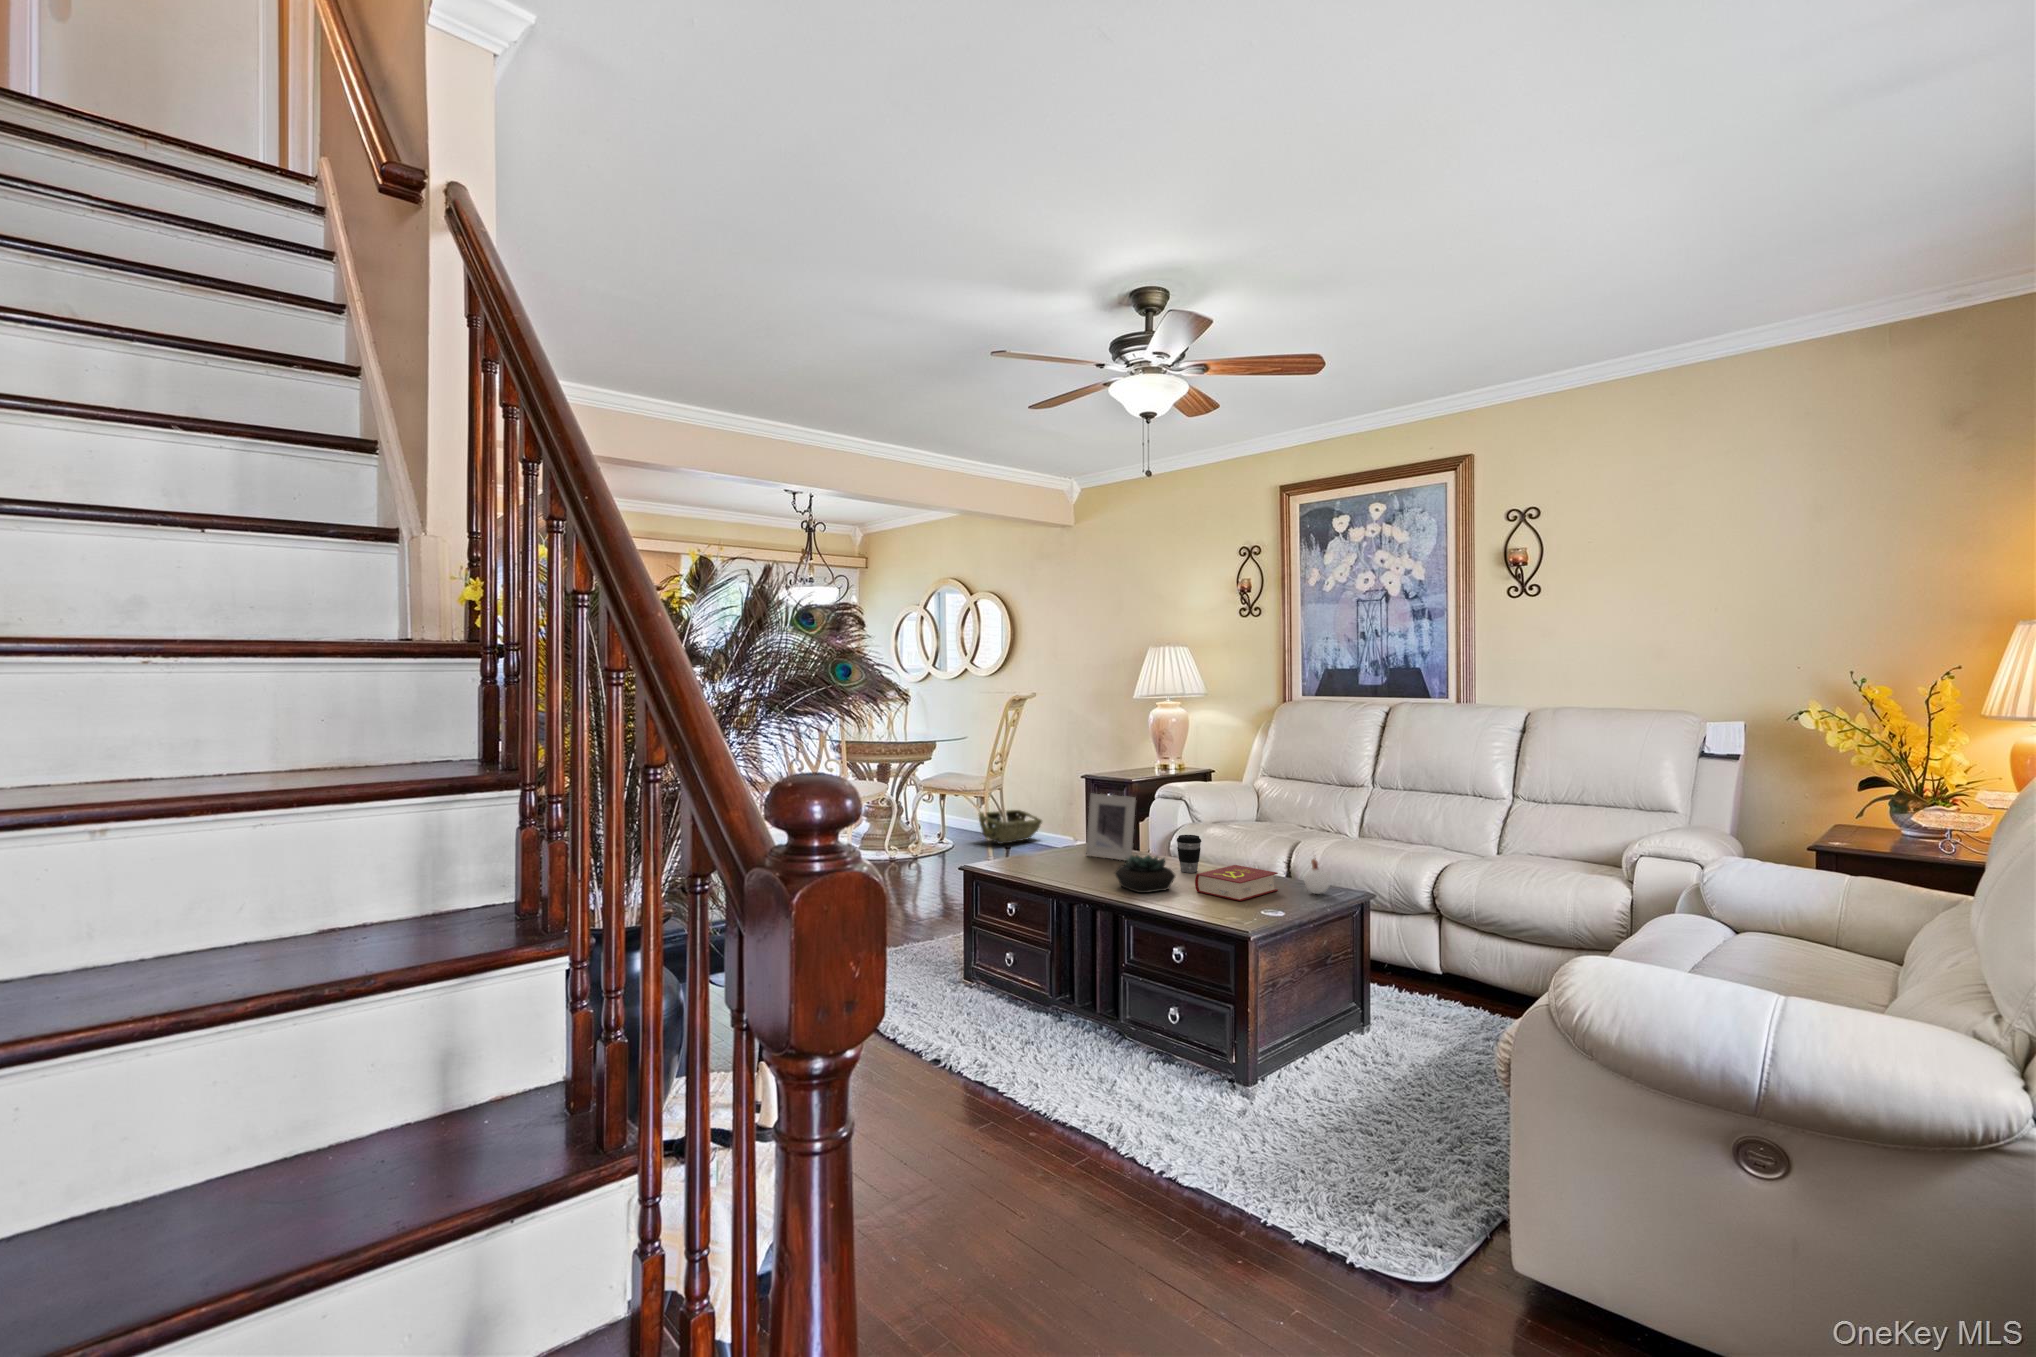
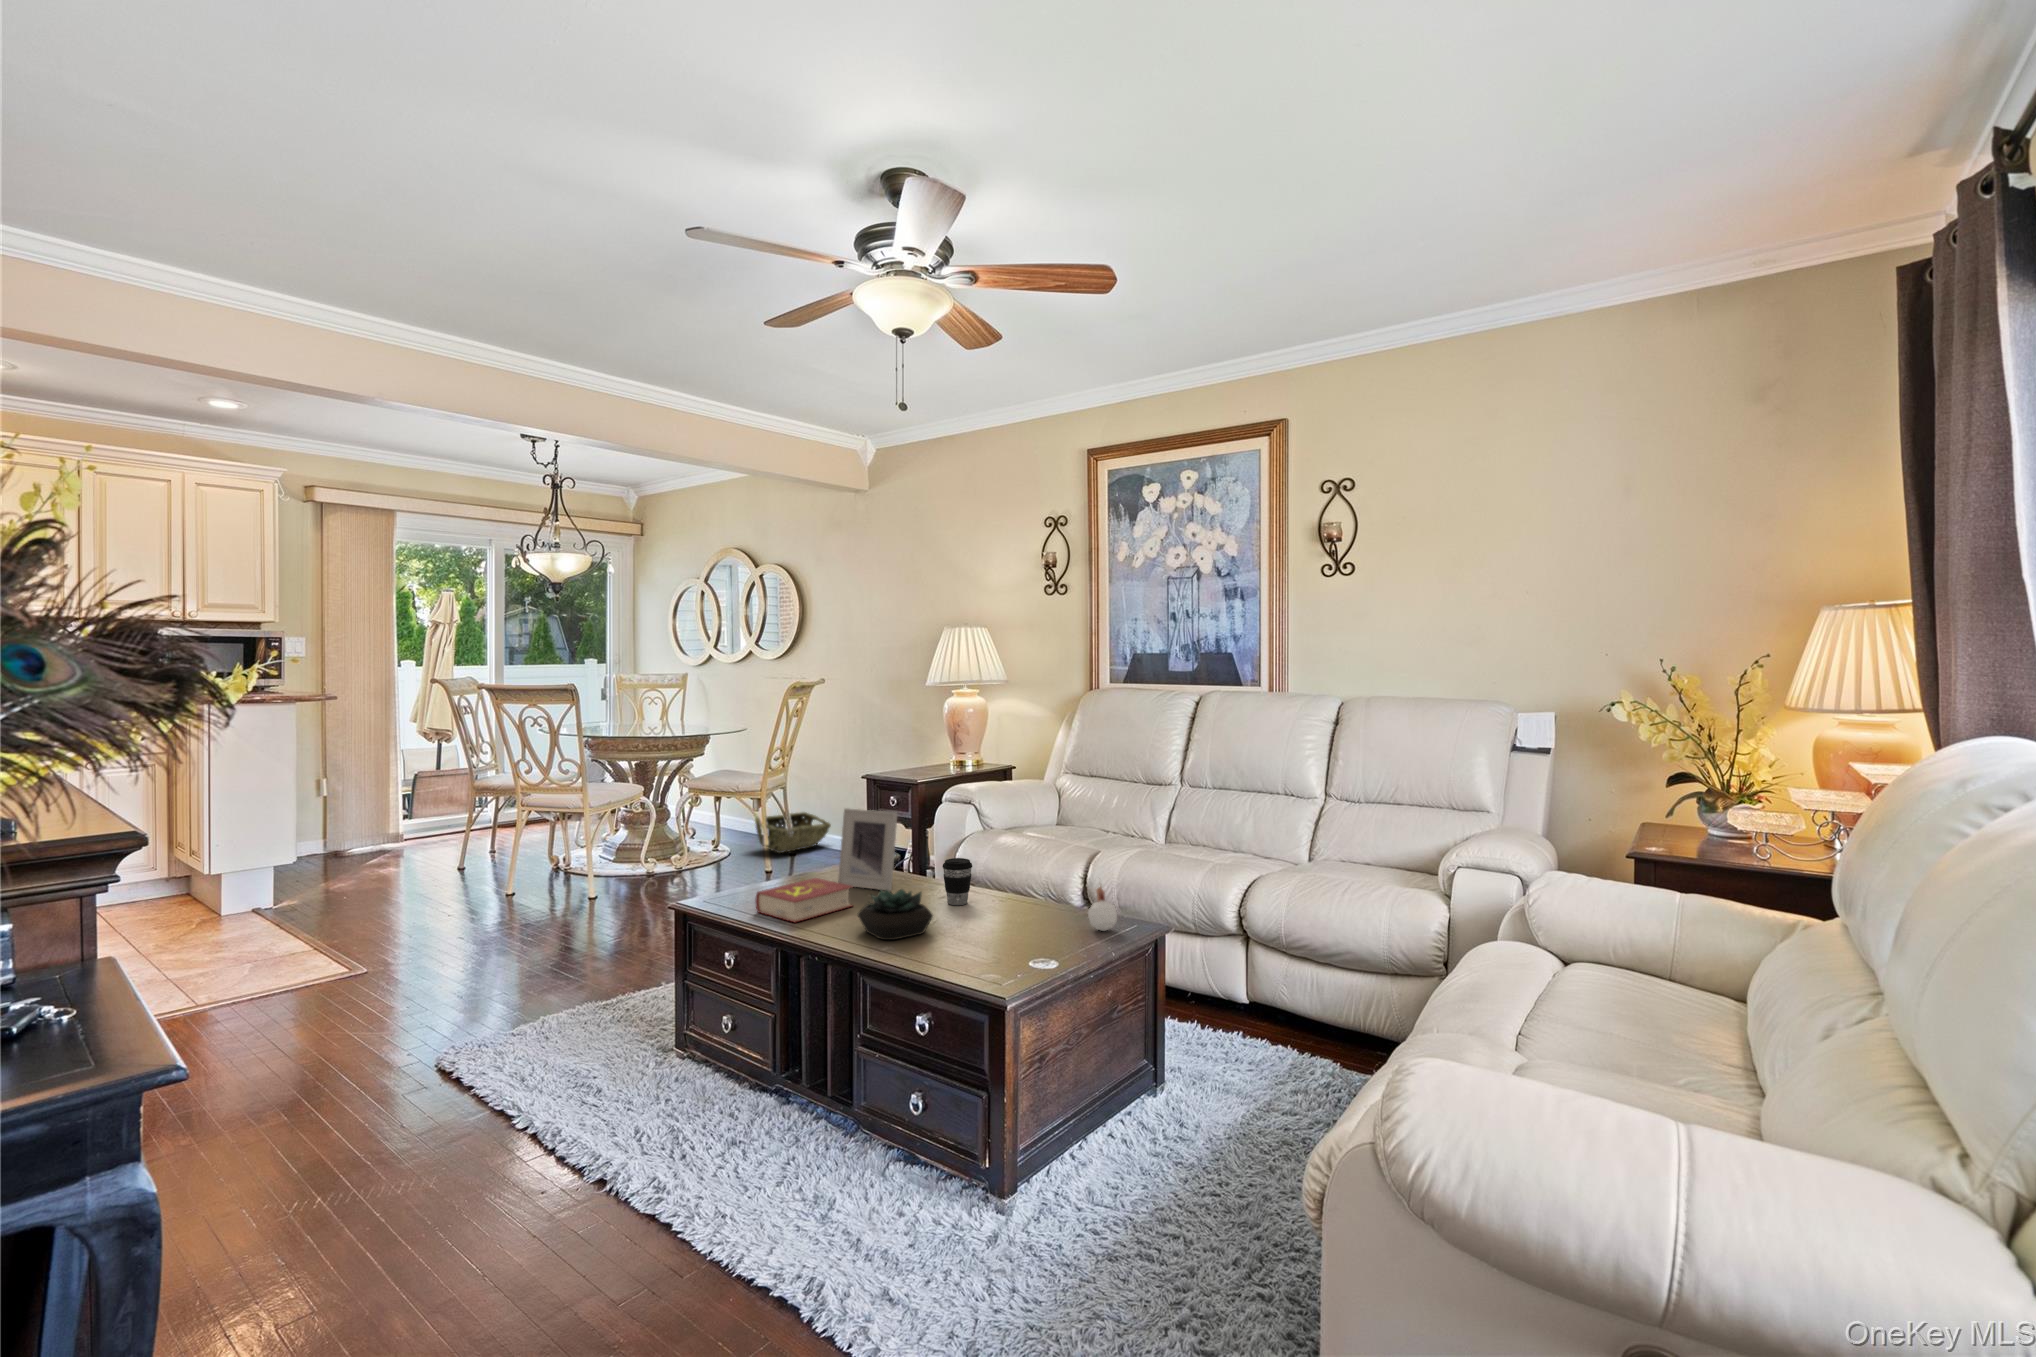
book: present [1195,865,1278,901] -> present [756,878,853,922]

